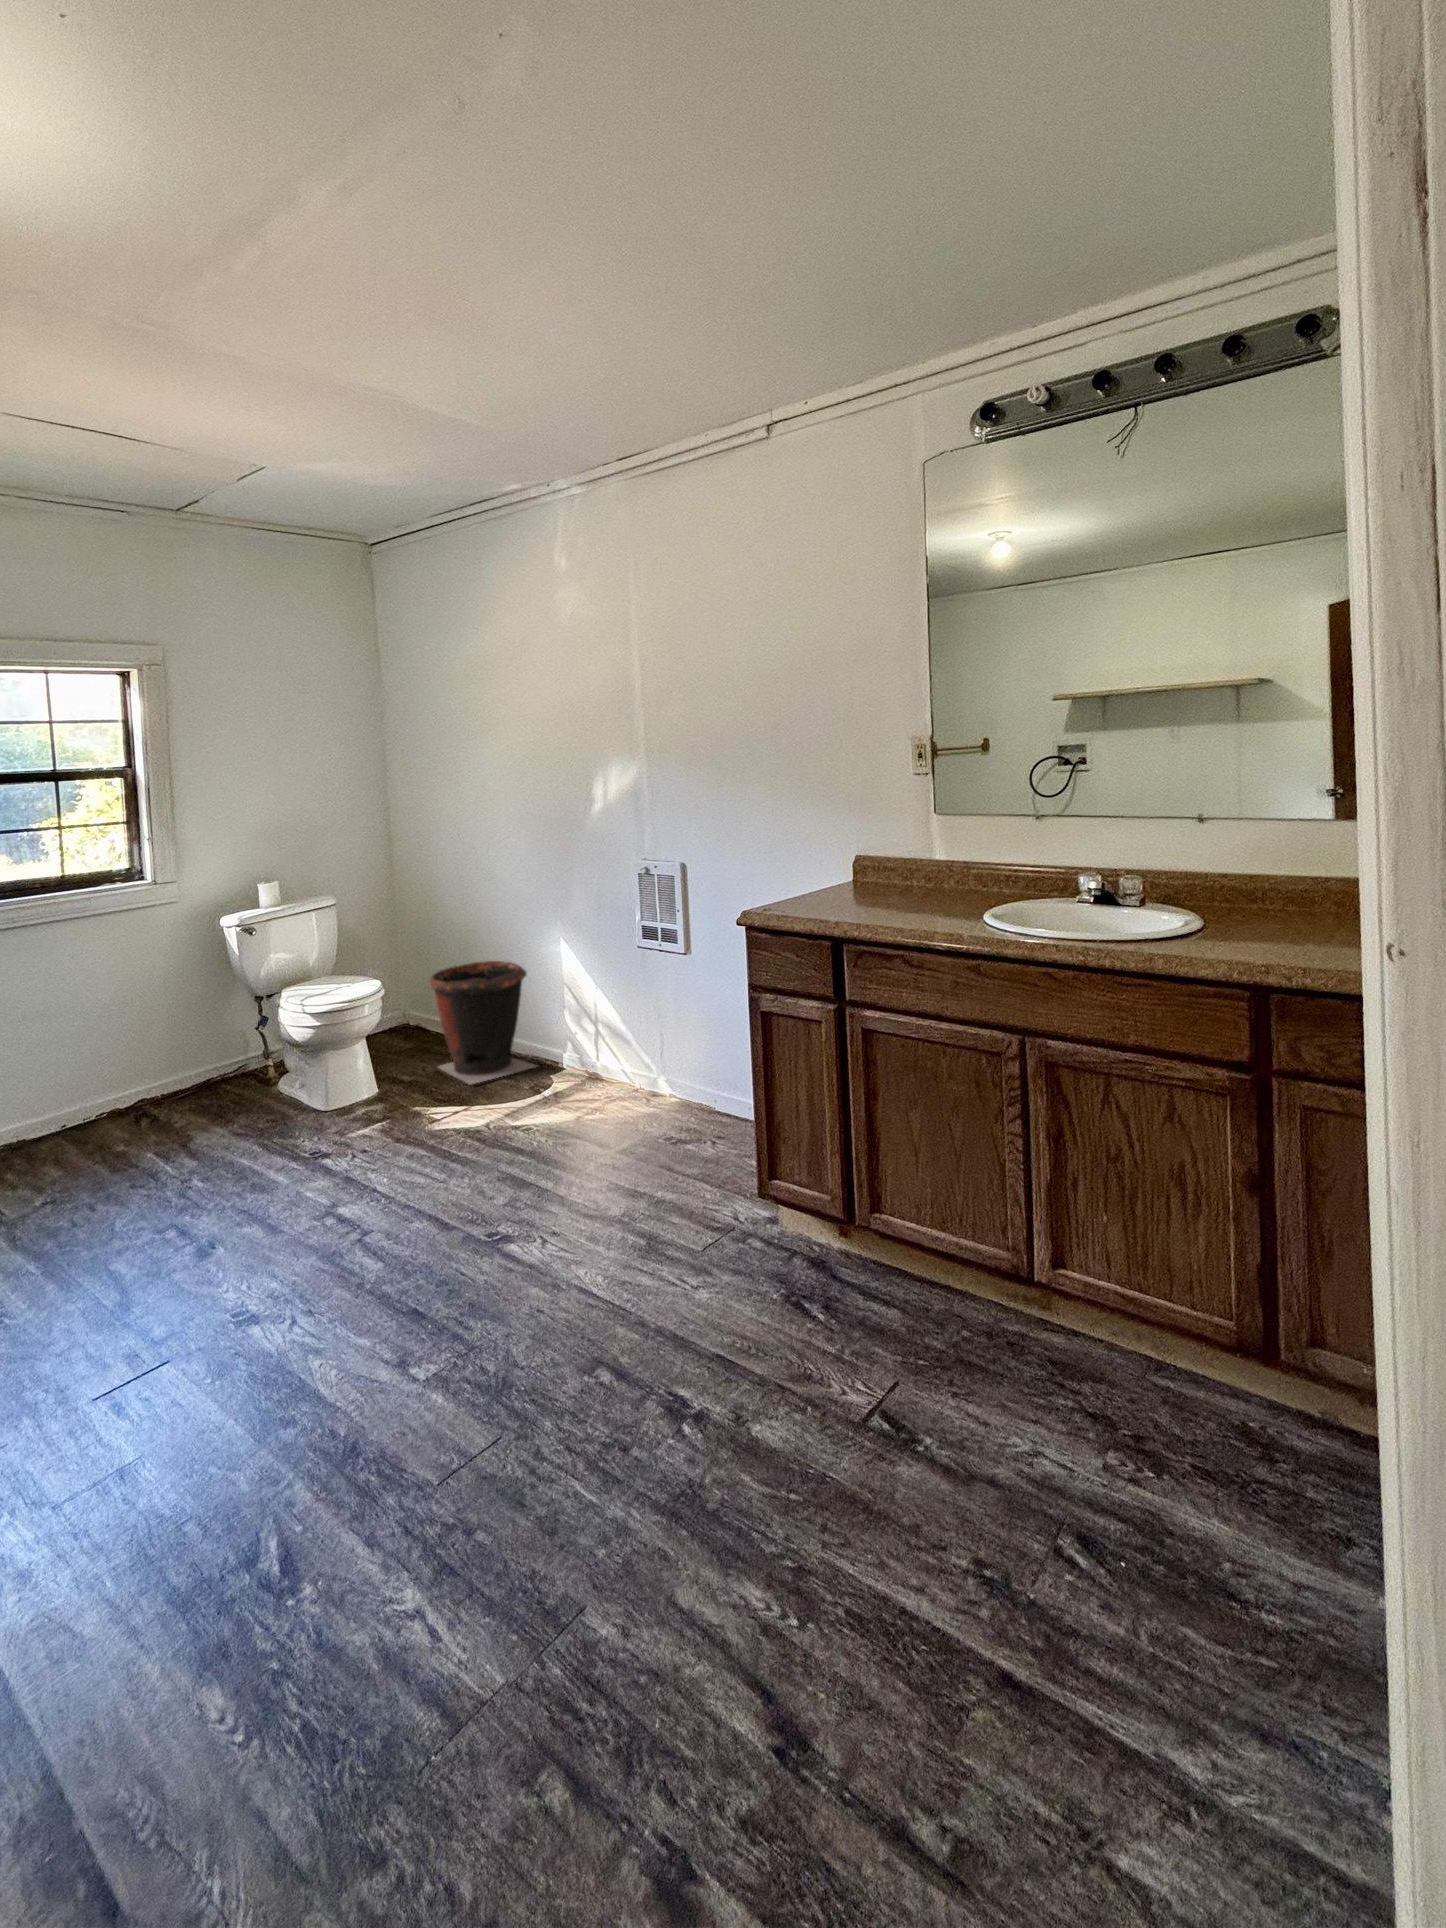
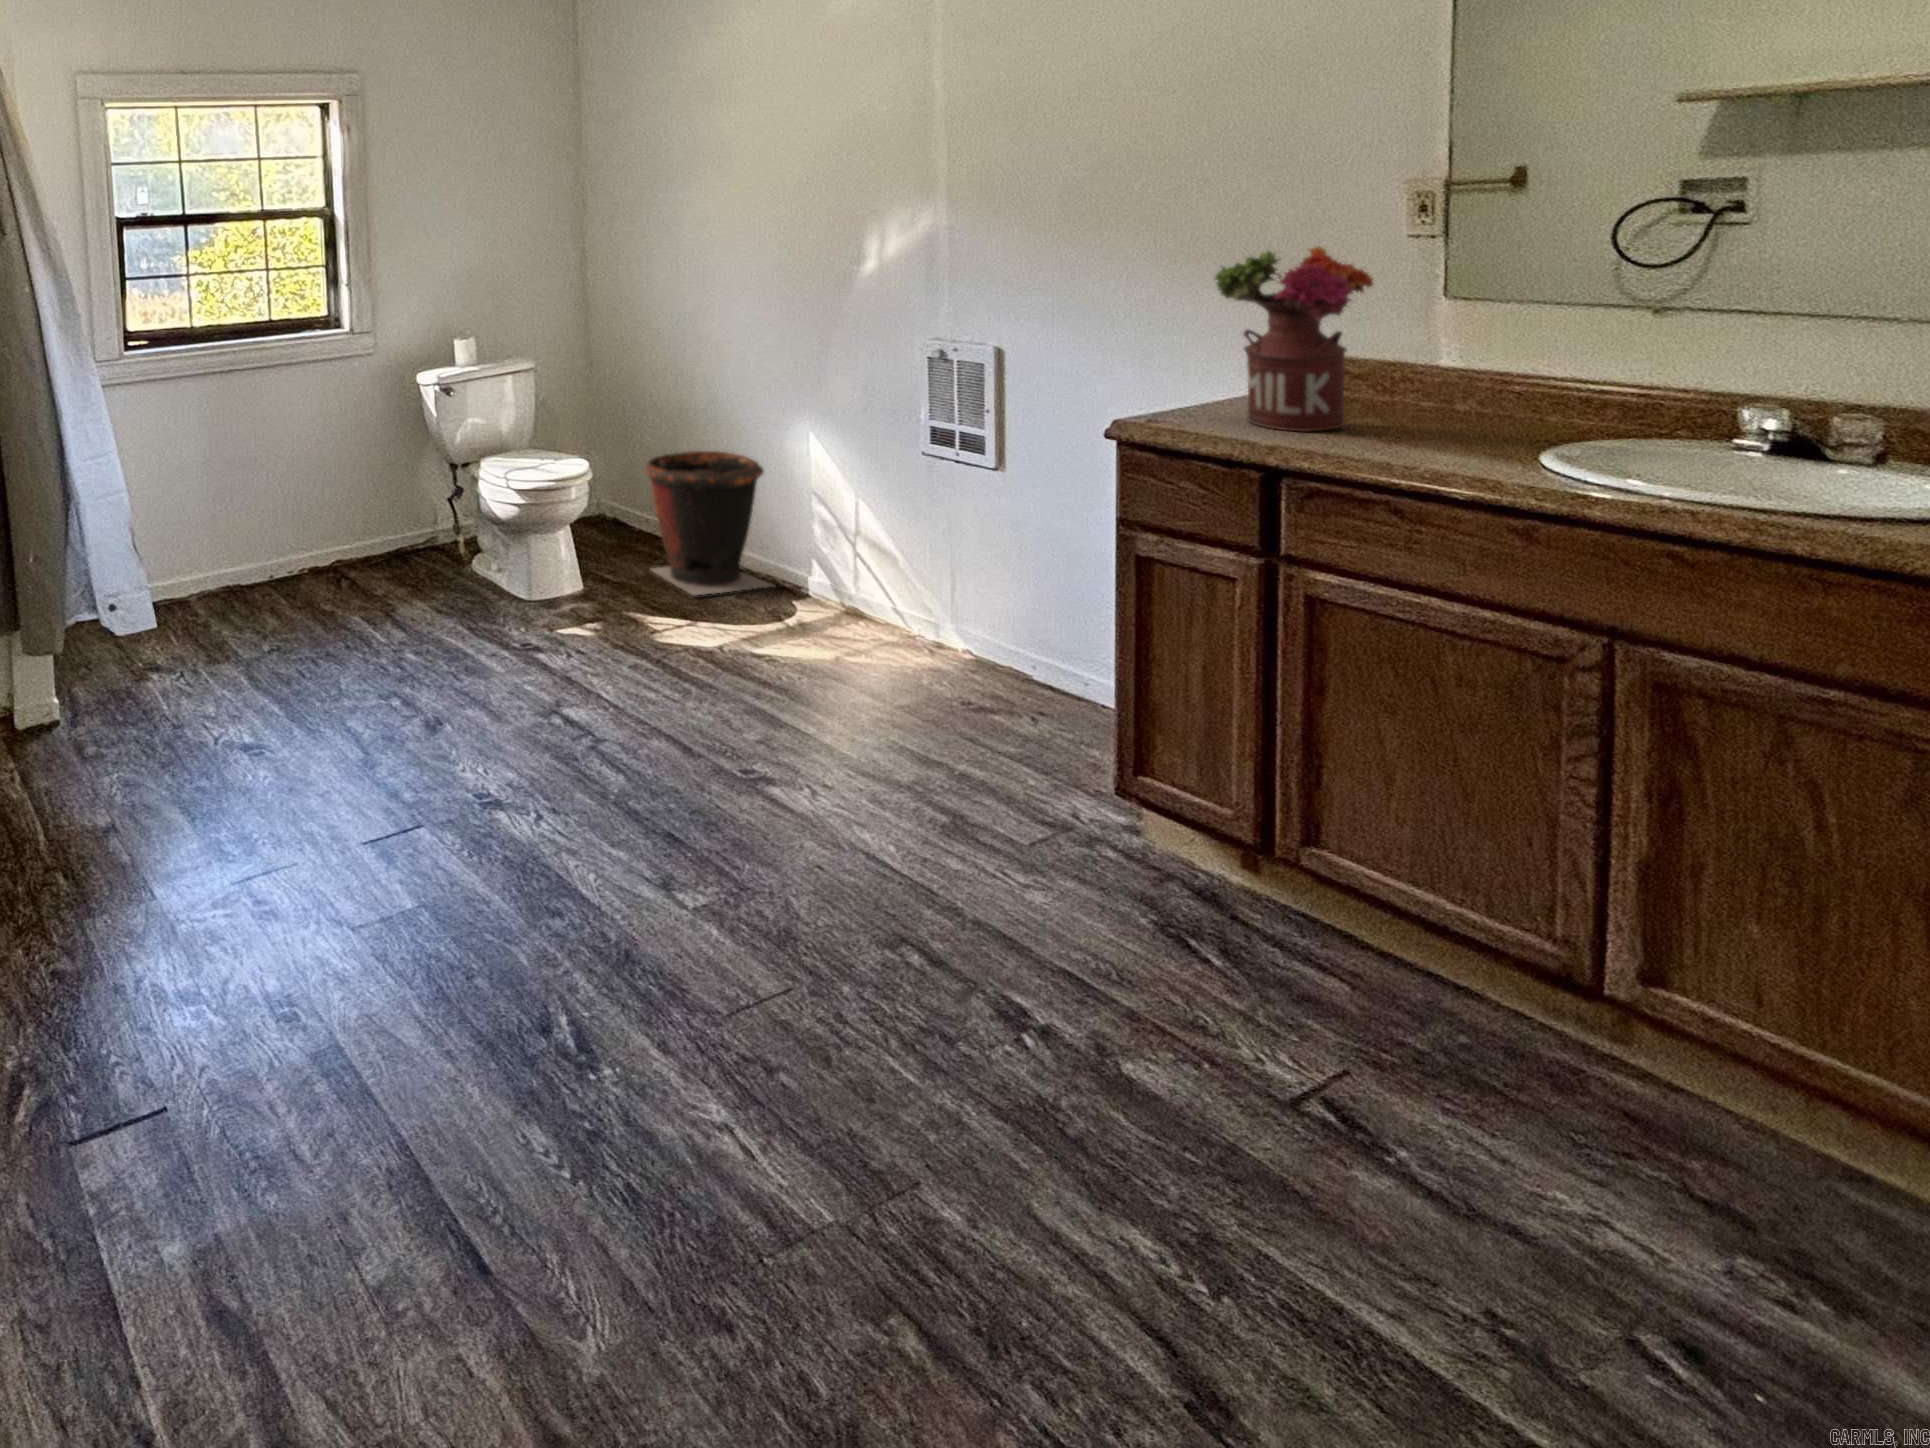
flower arrangement: none [800,780,894,912] -> present [1215,246,1373,431]

